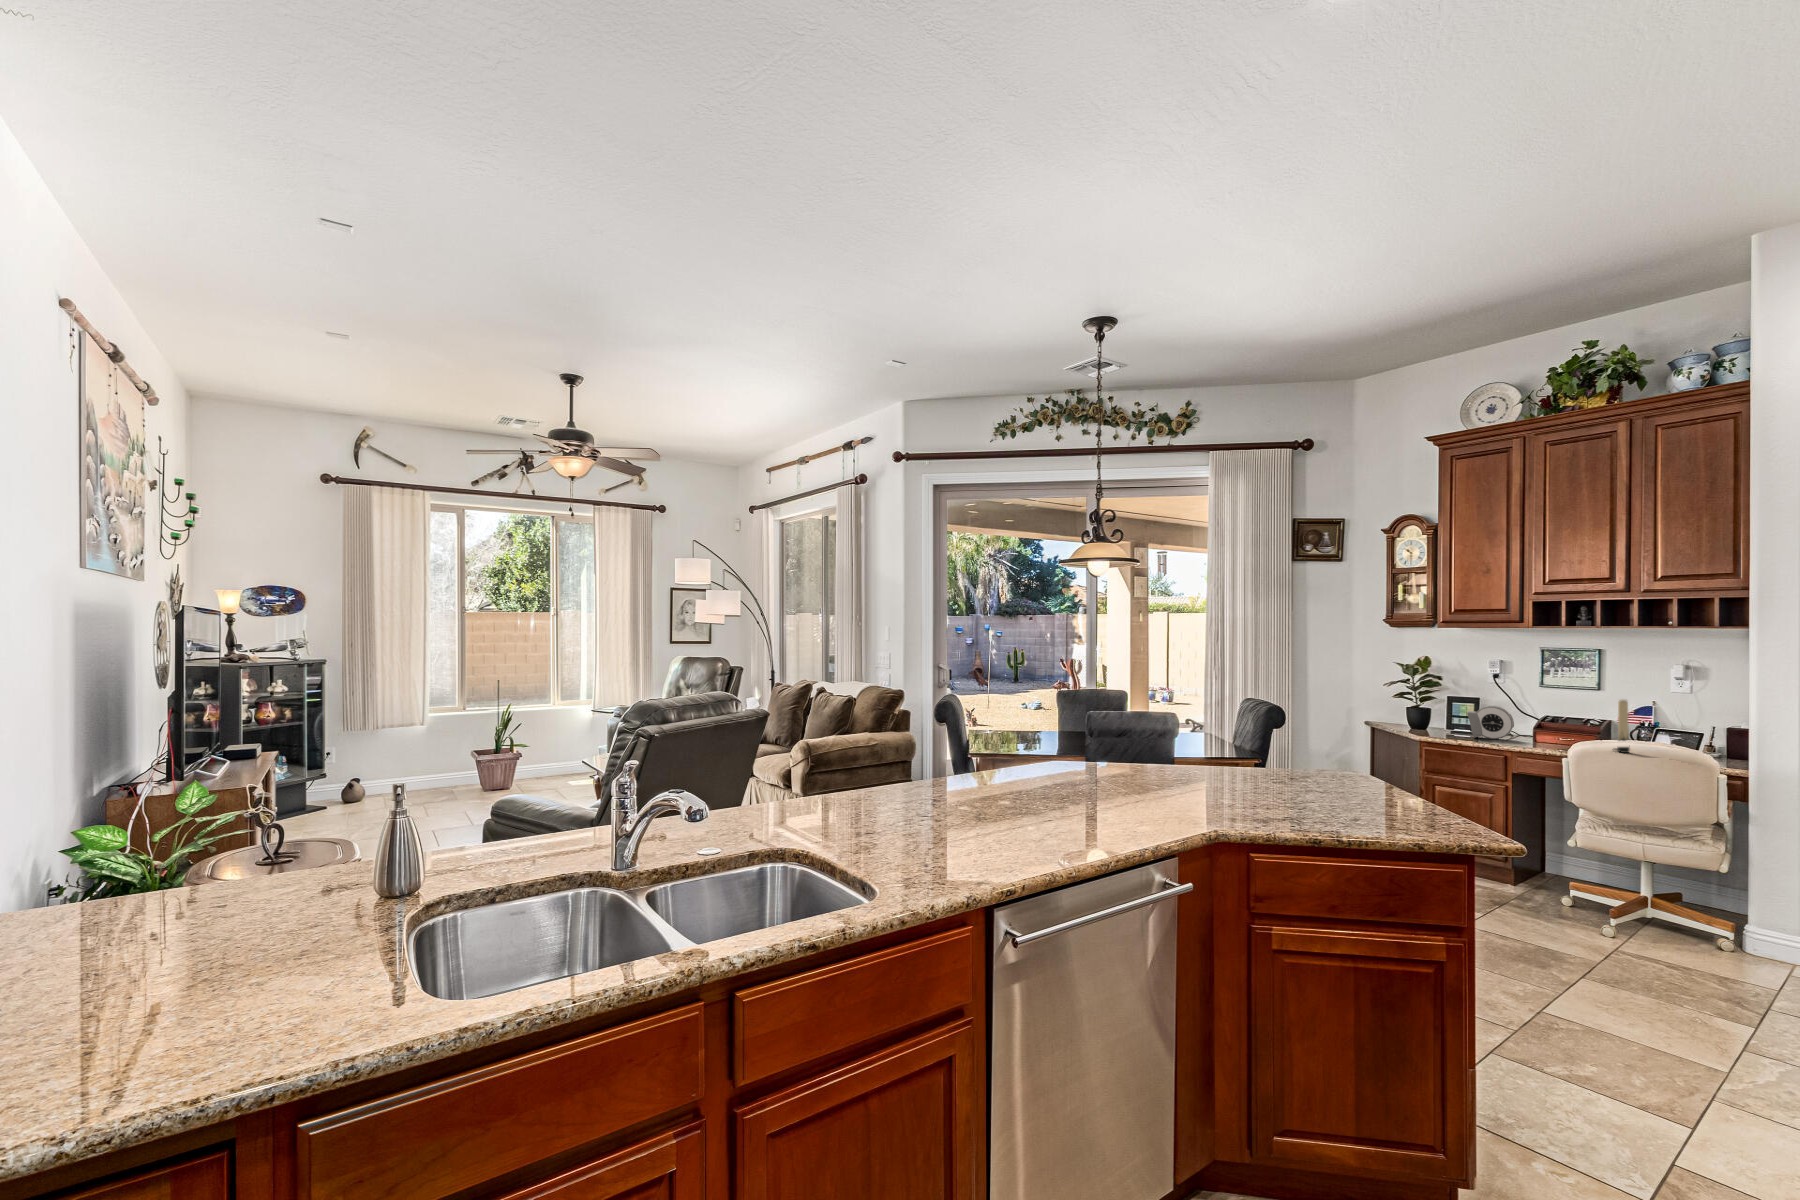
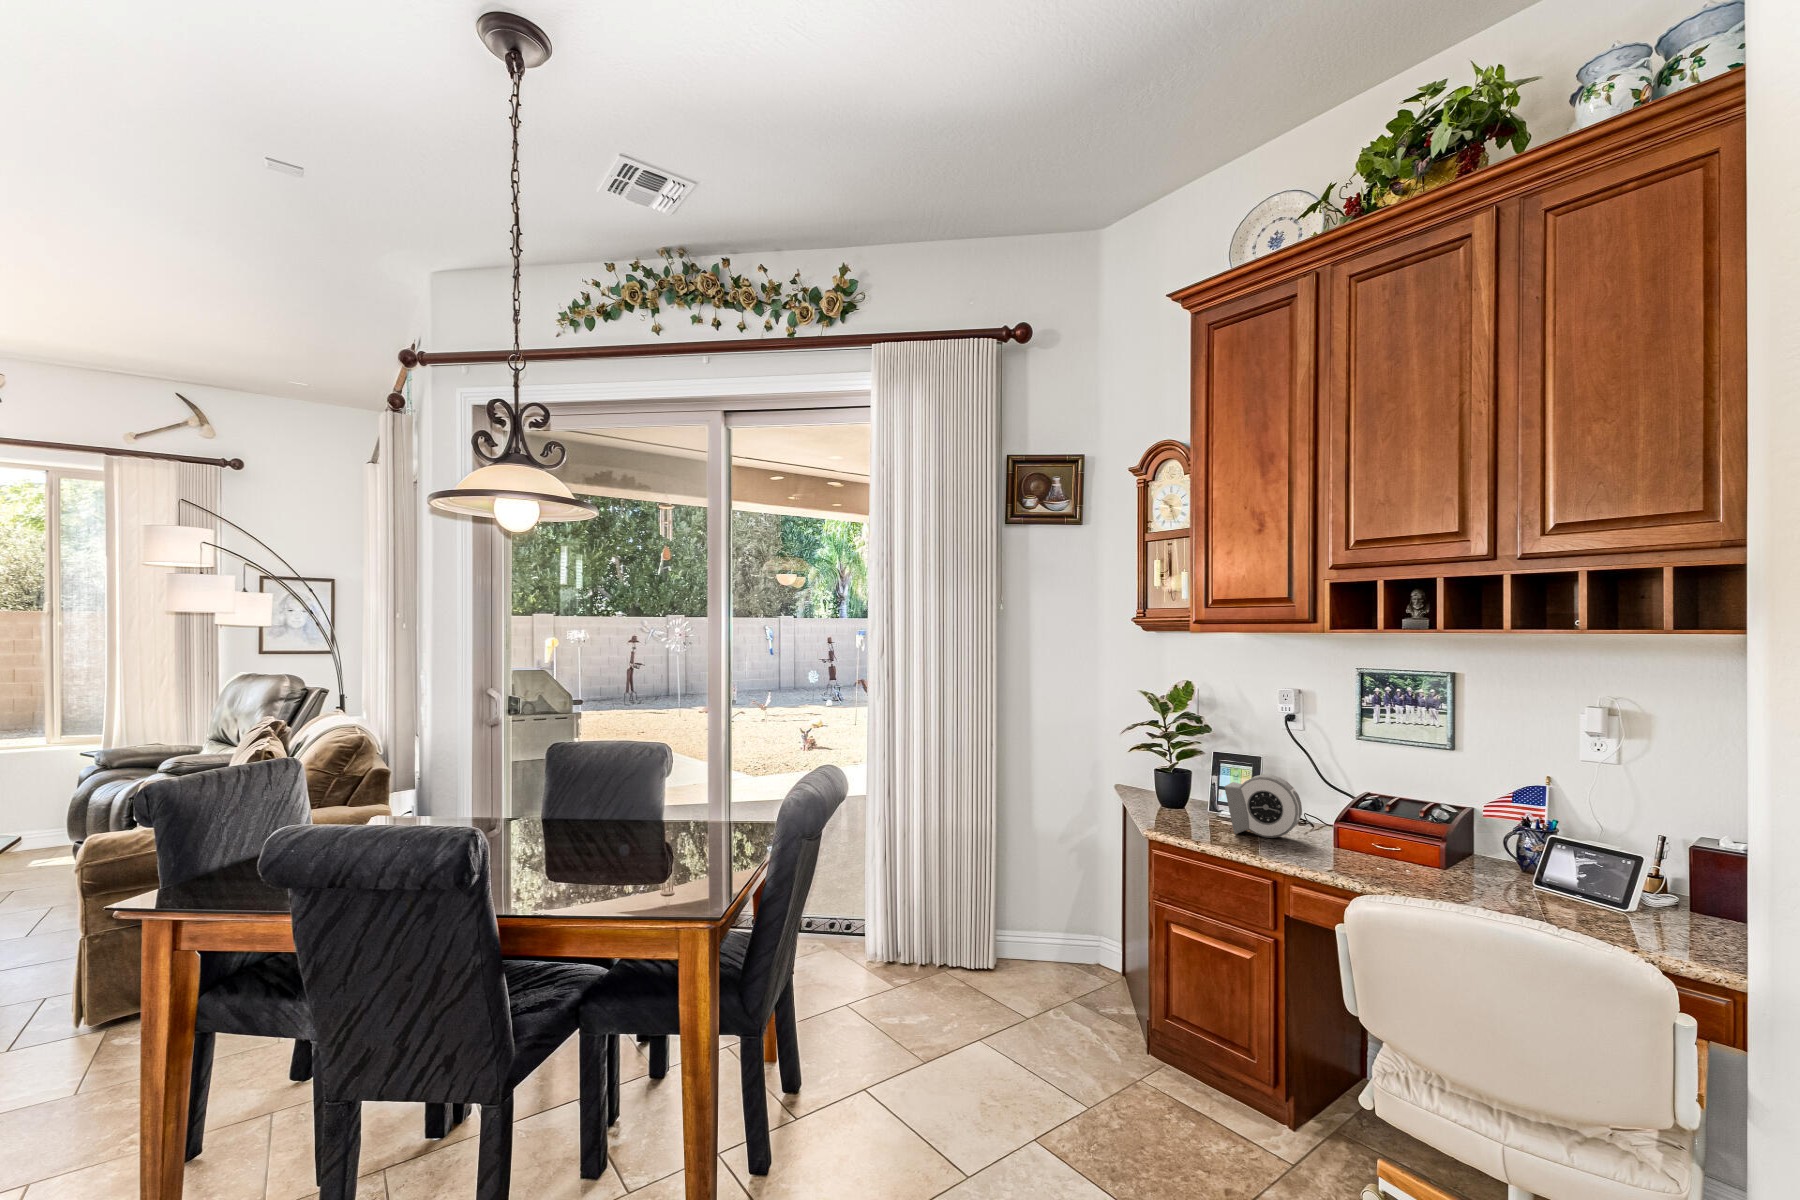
candle: present [1614,699,1630,753] -> none [1463,776,1494,888]

